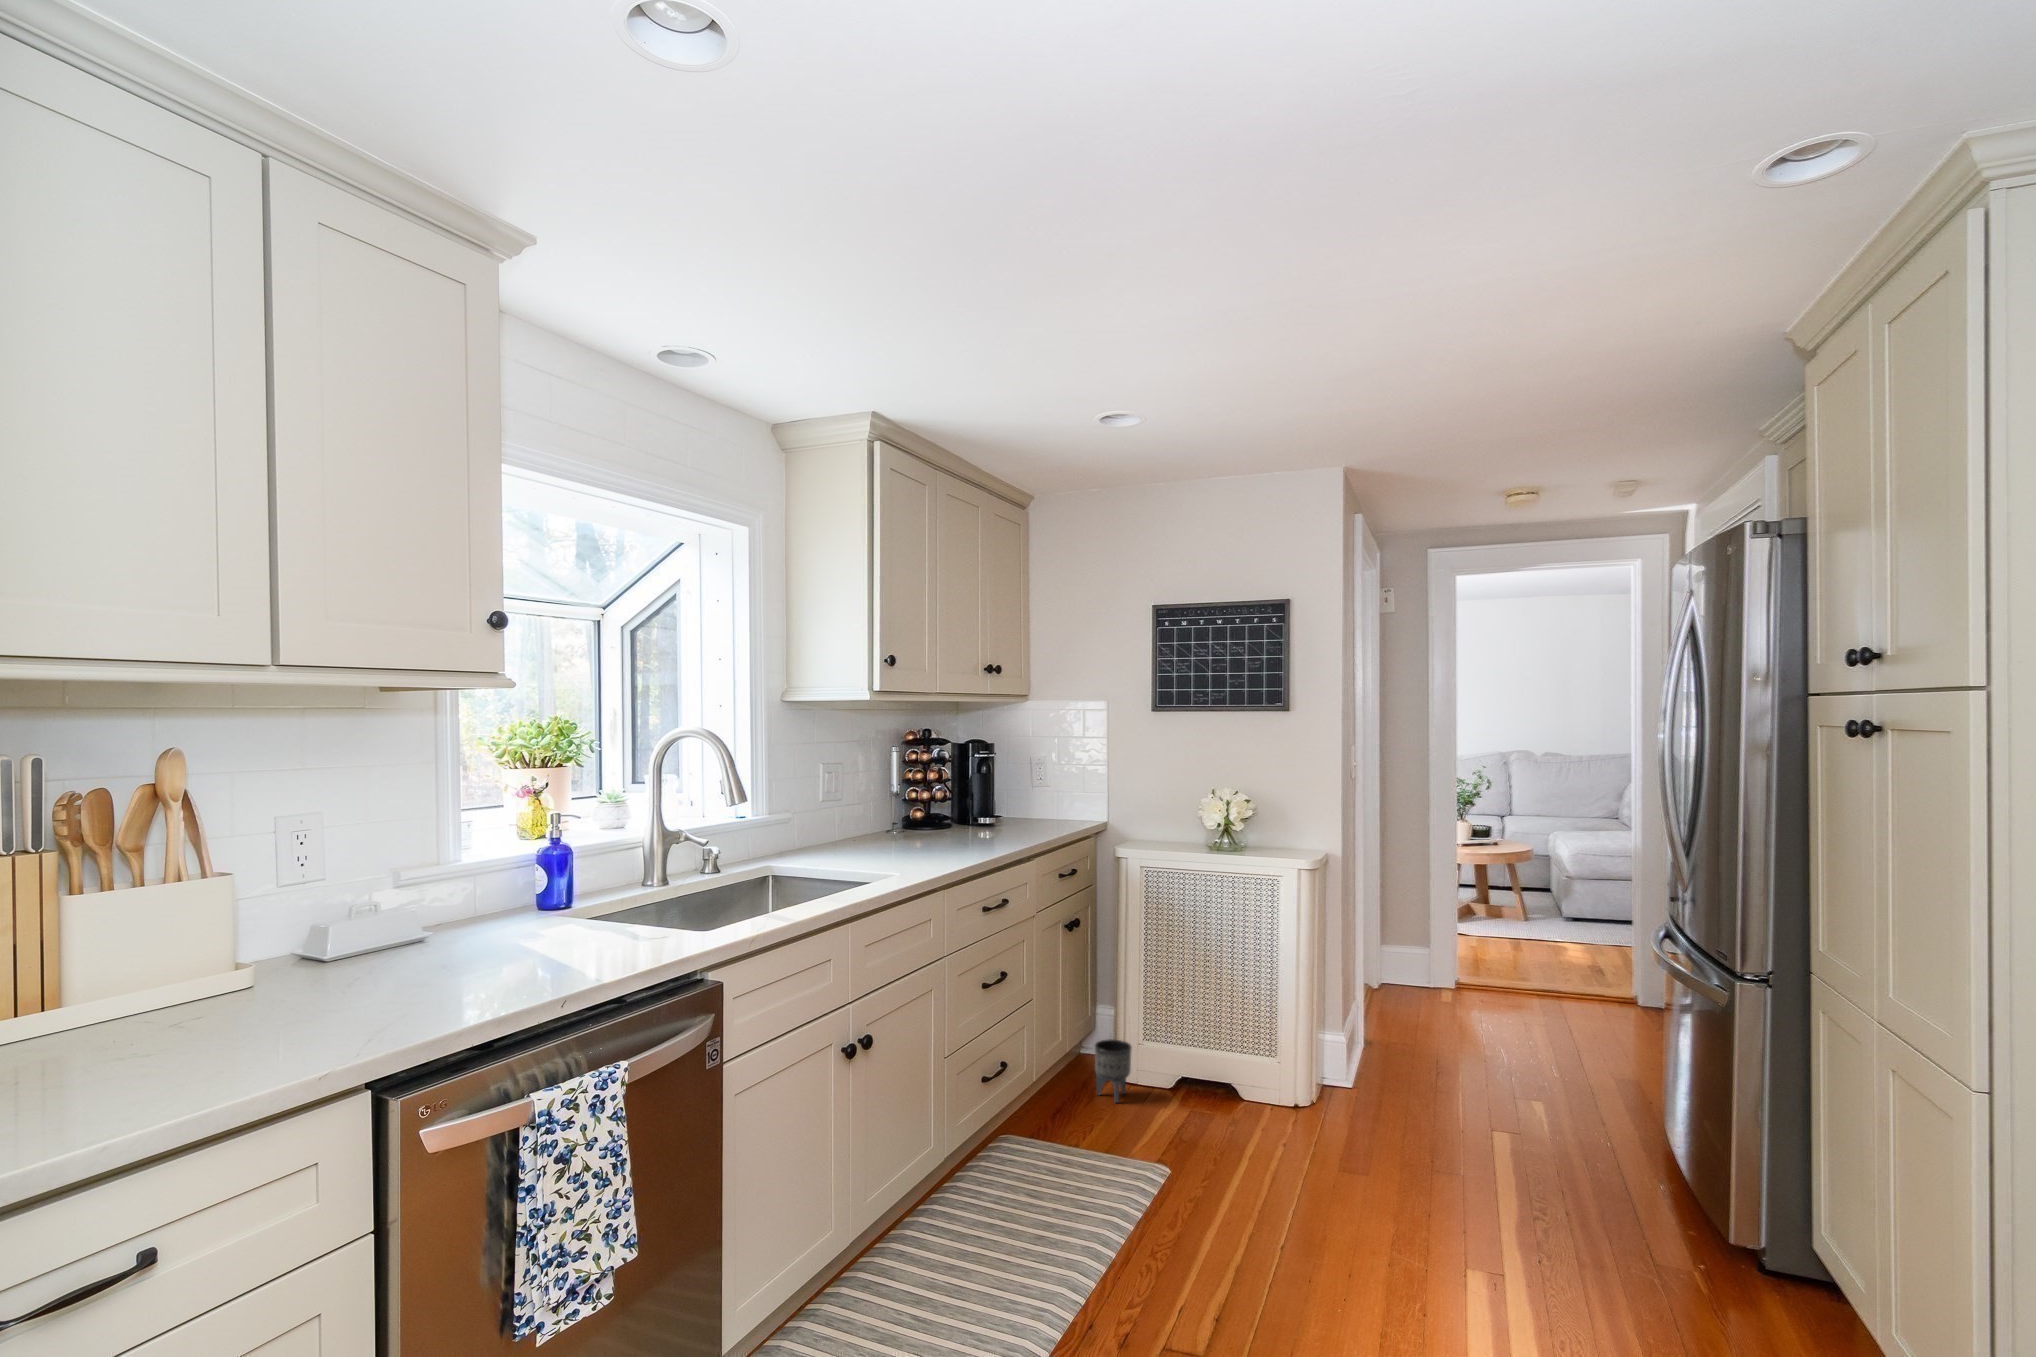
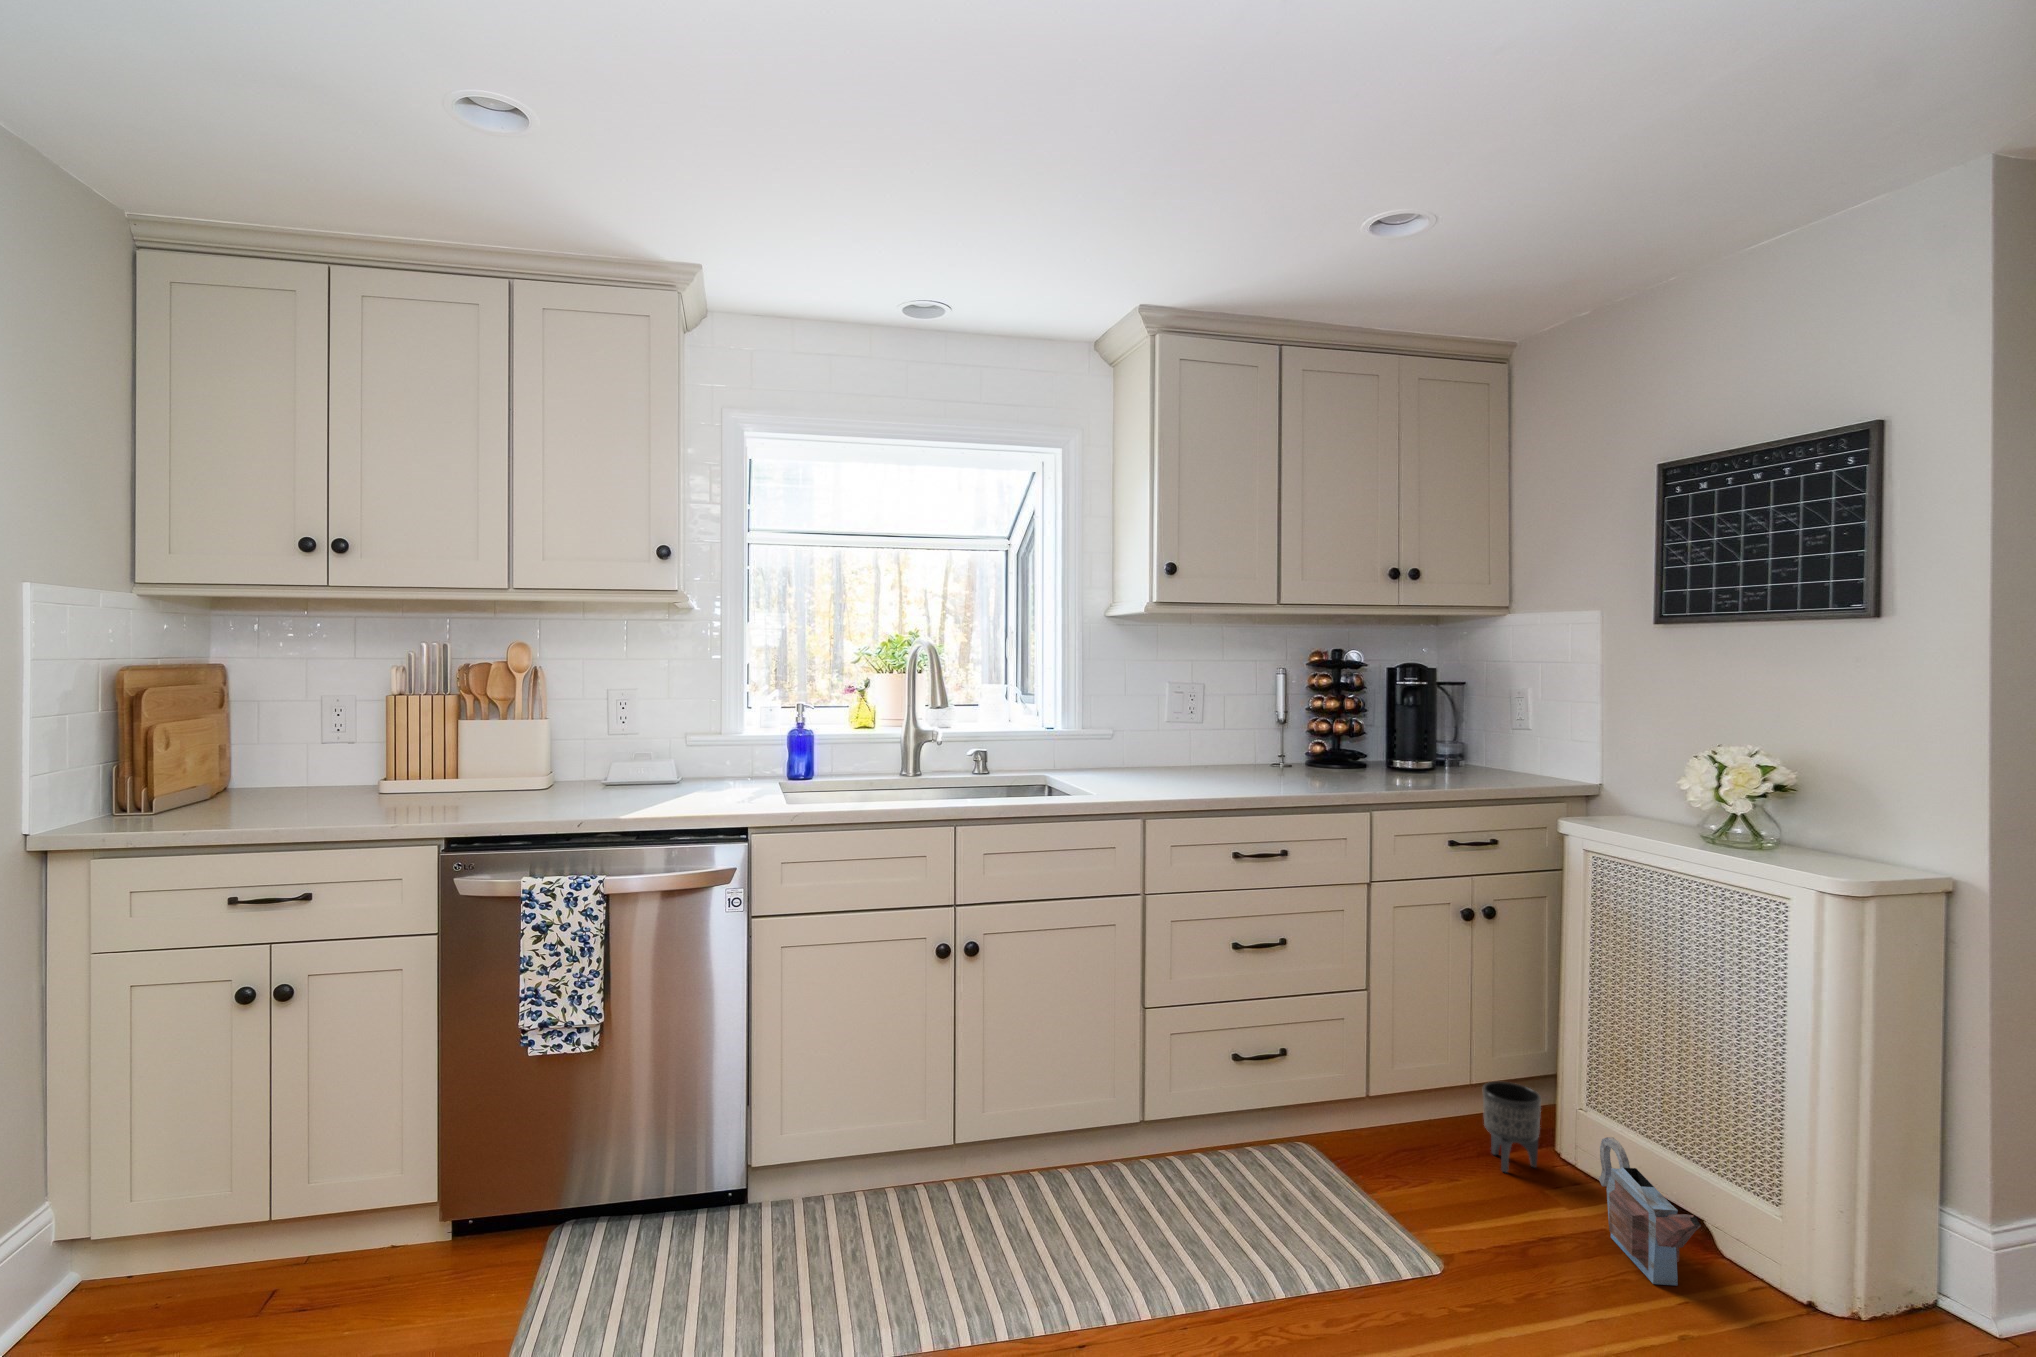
watering can: none [1183,1051,1278,1130] -> present [1599,1137,1701,1285]

